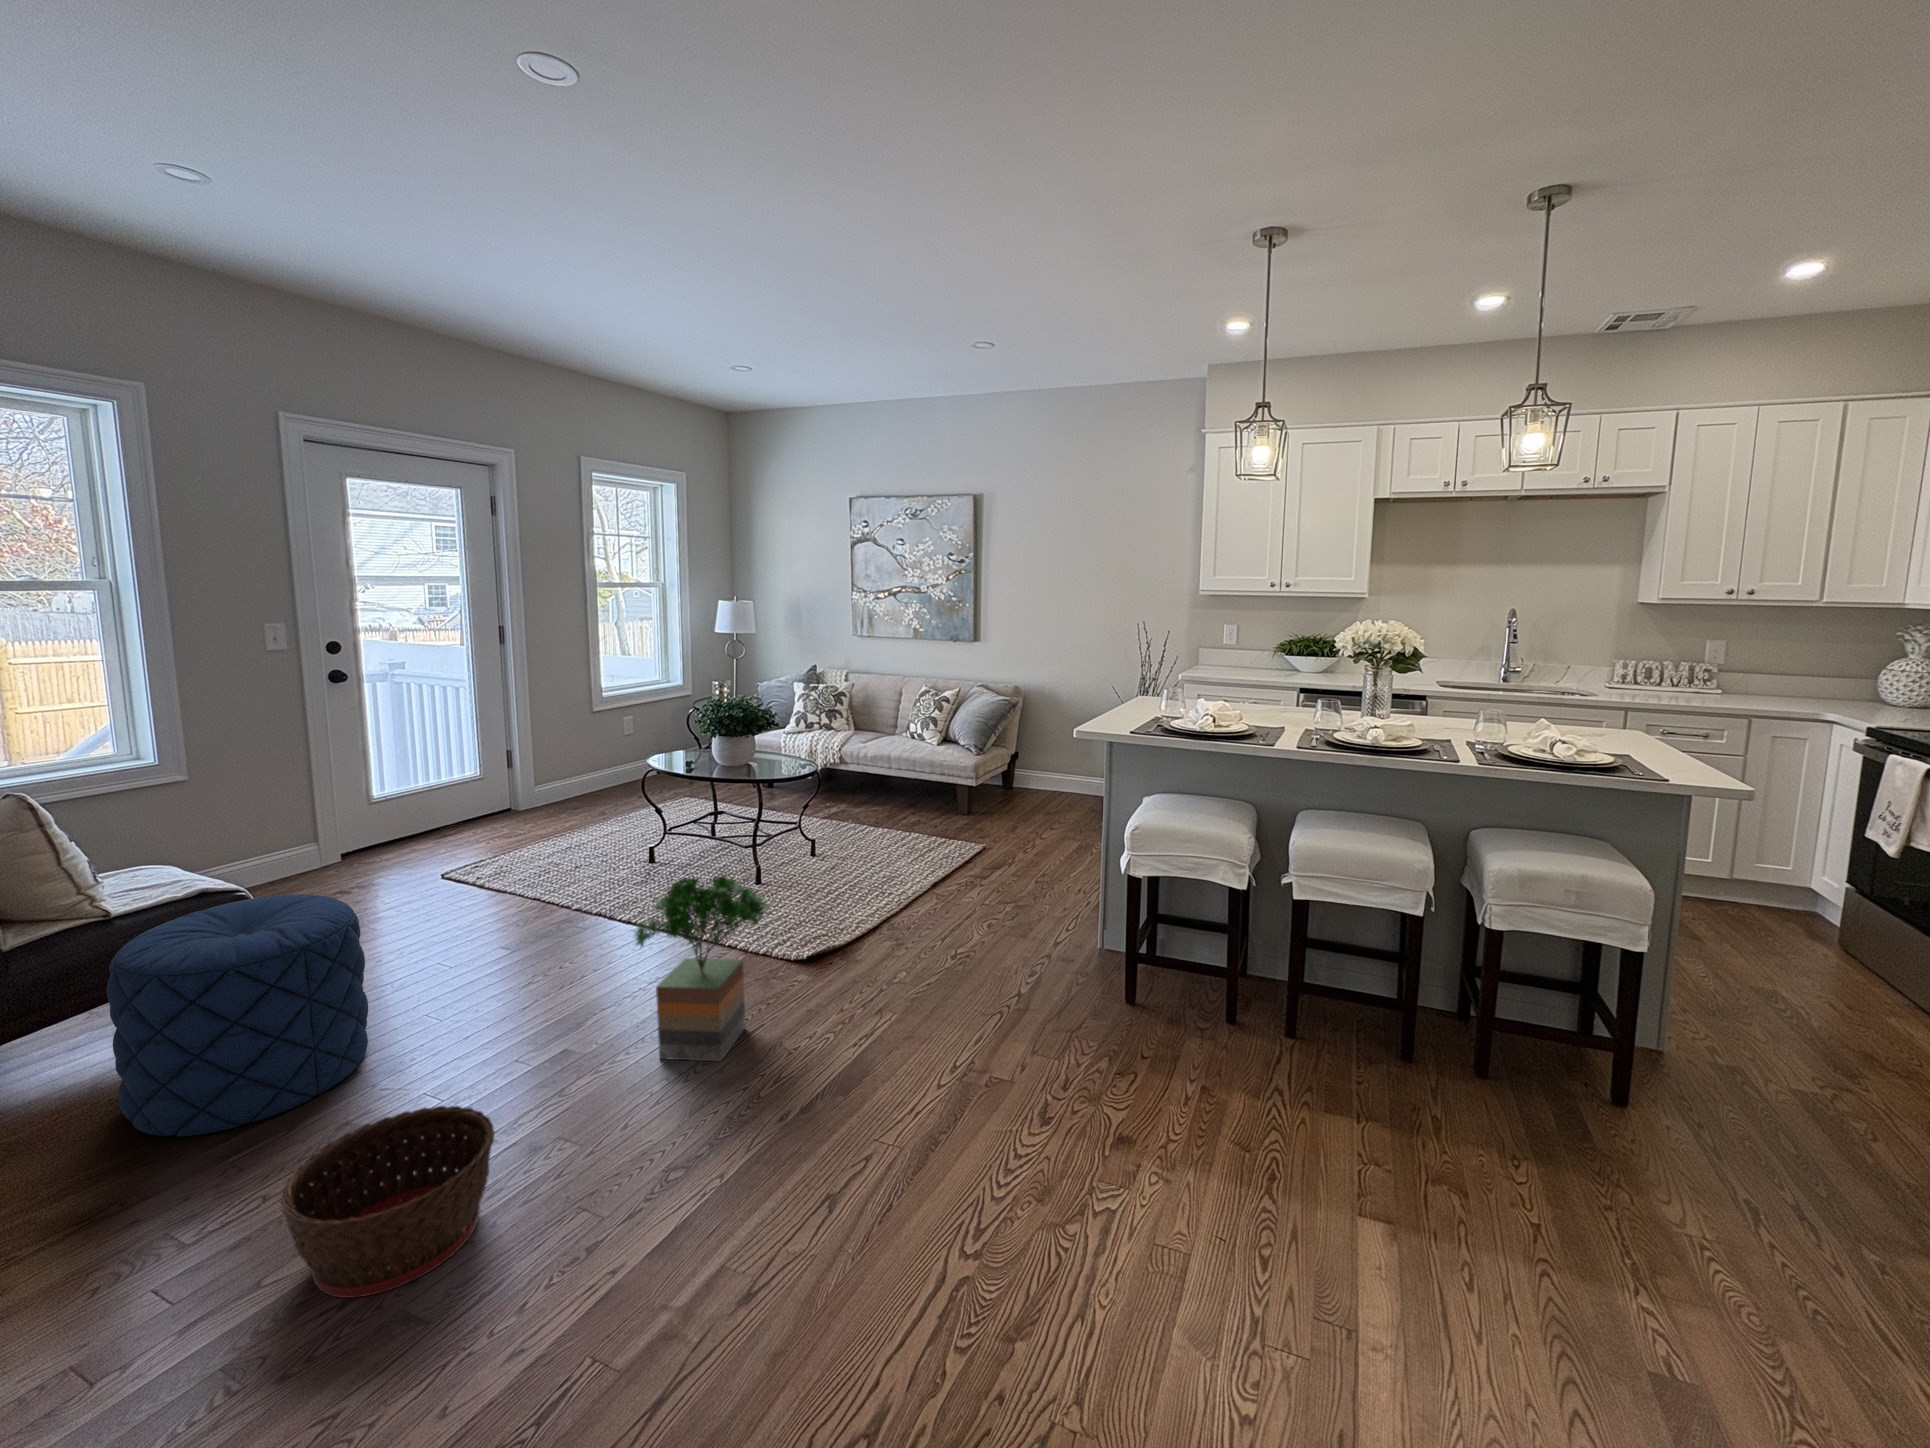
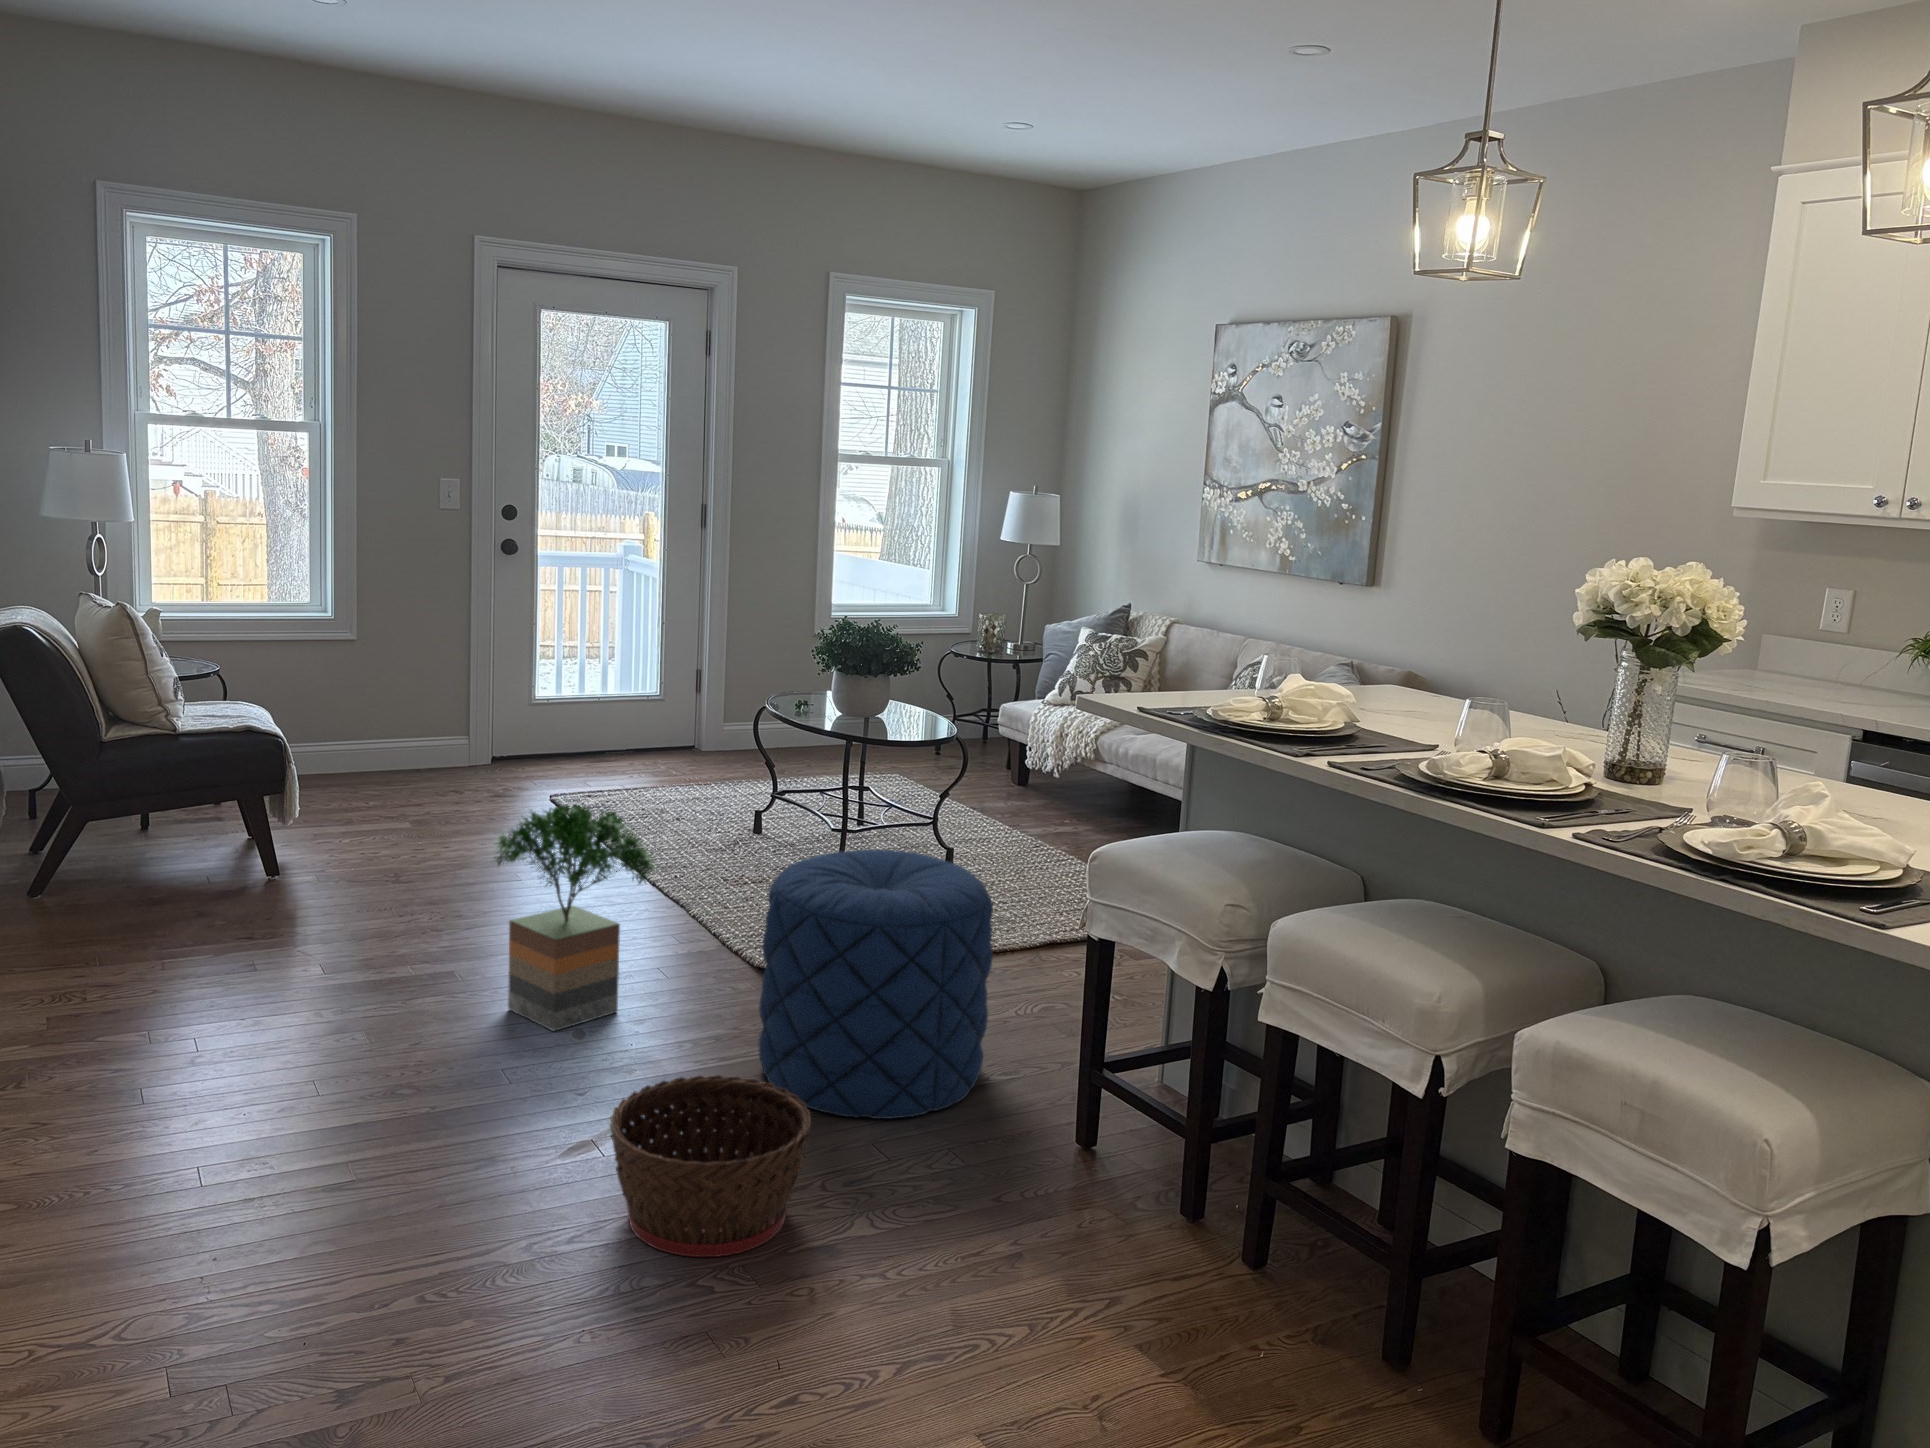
pouf: present [107,894,368,1136] -> present [758,849,993,1119]
basket: present [280,1106,494,1298] -> present [609,1075,811,1257]

